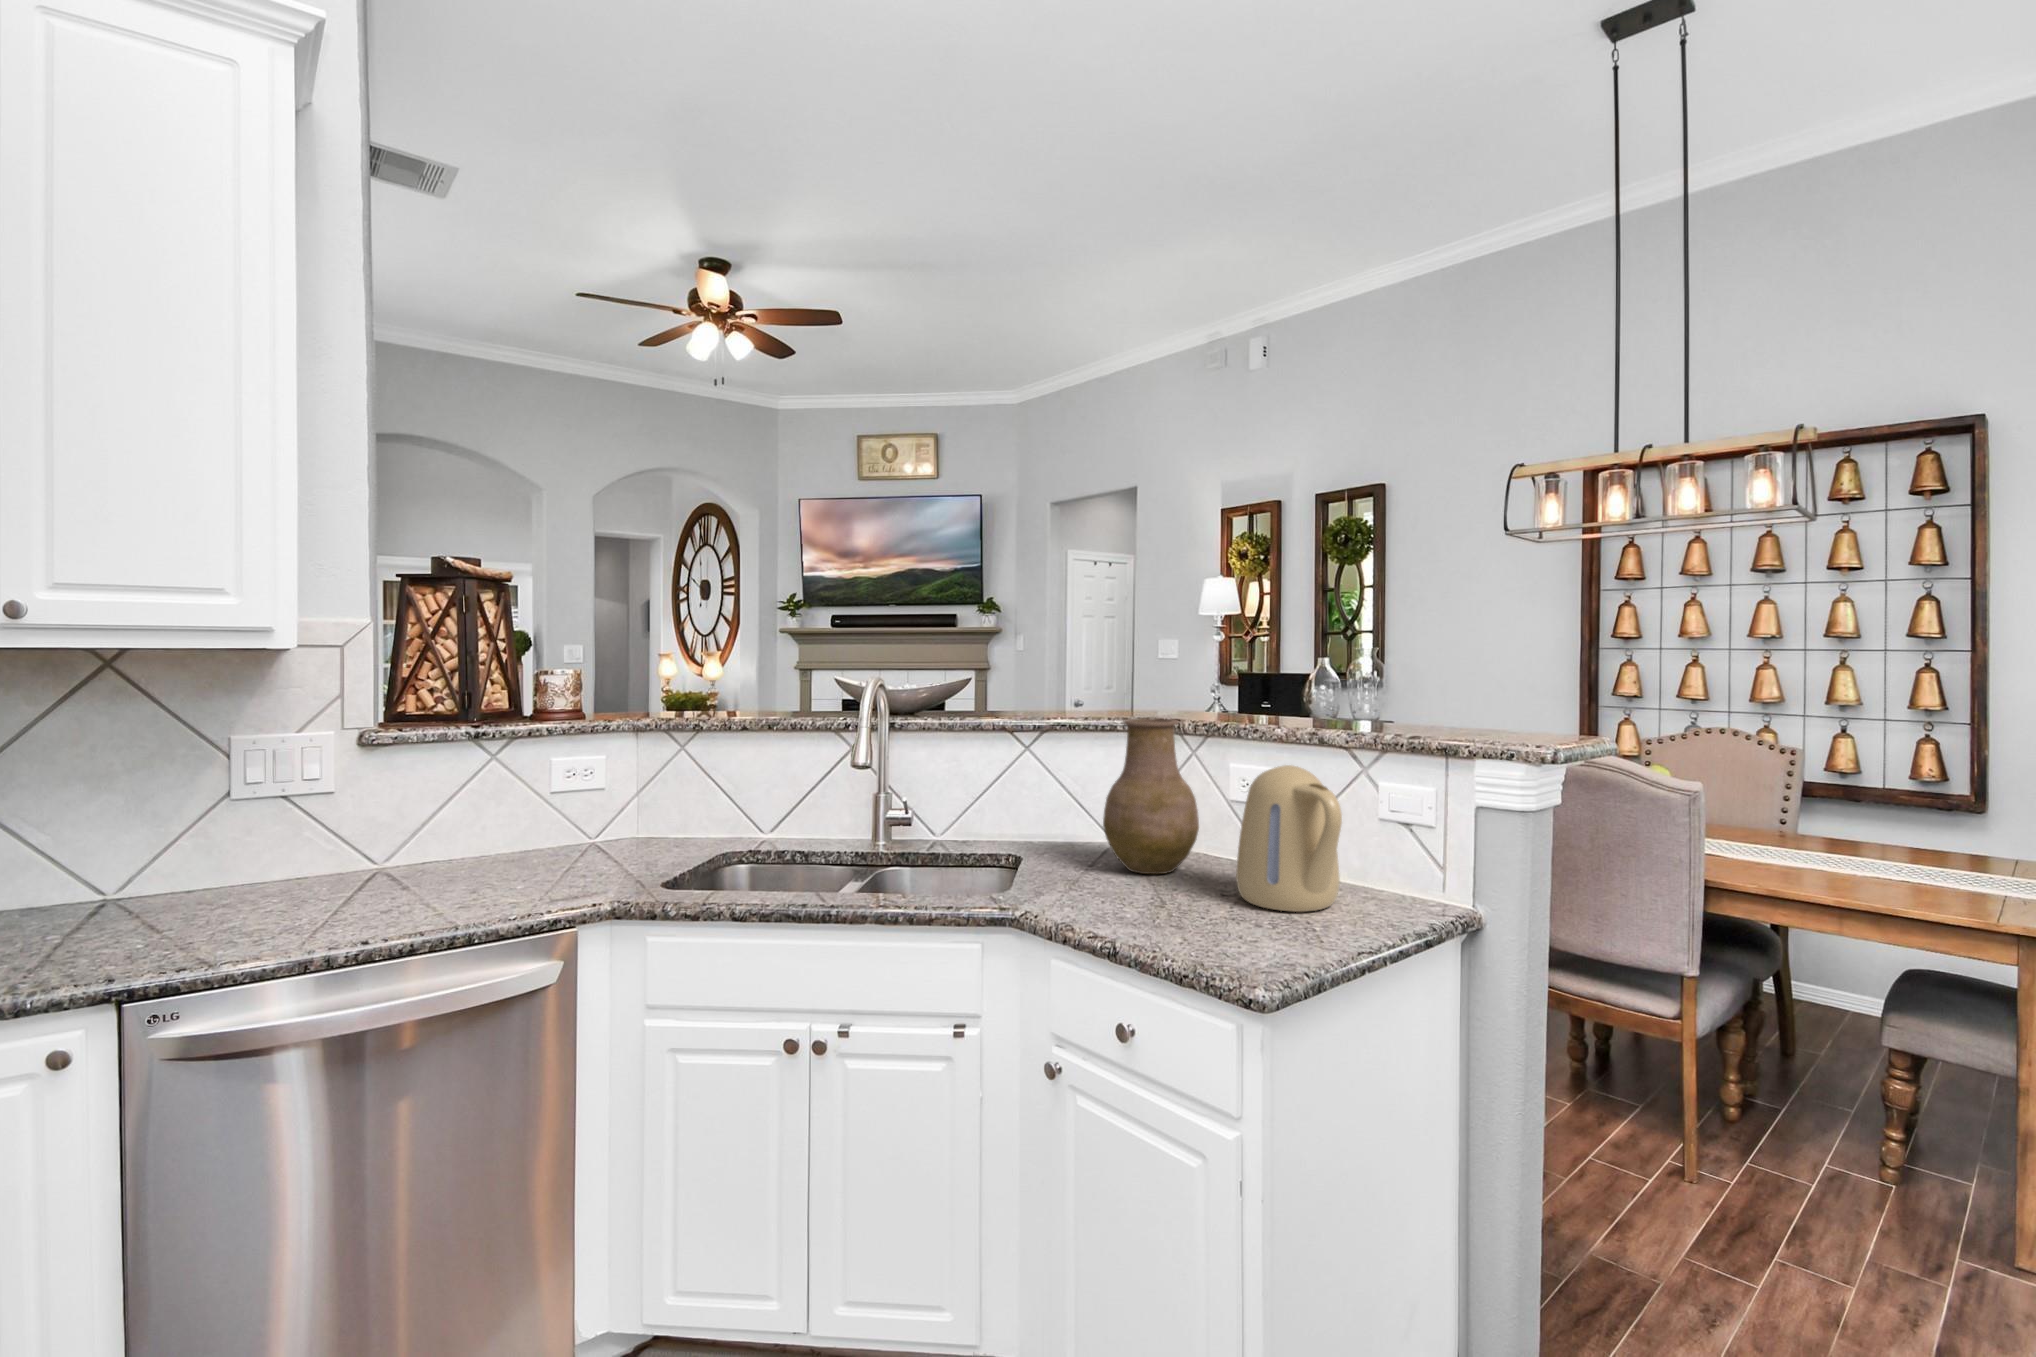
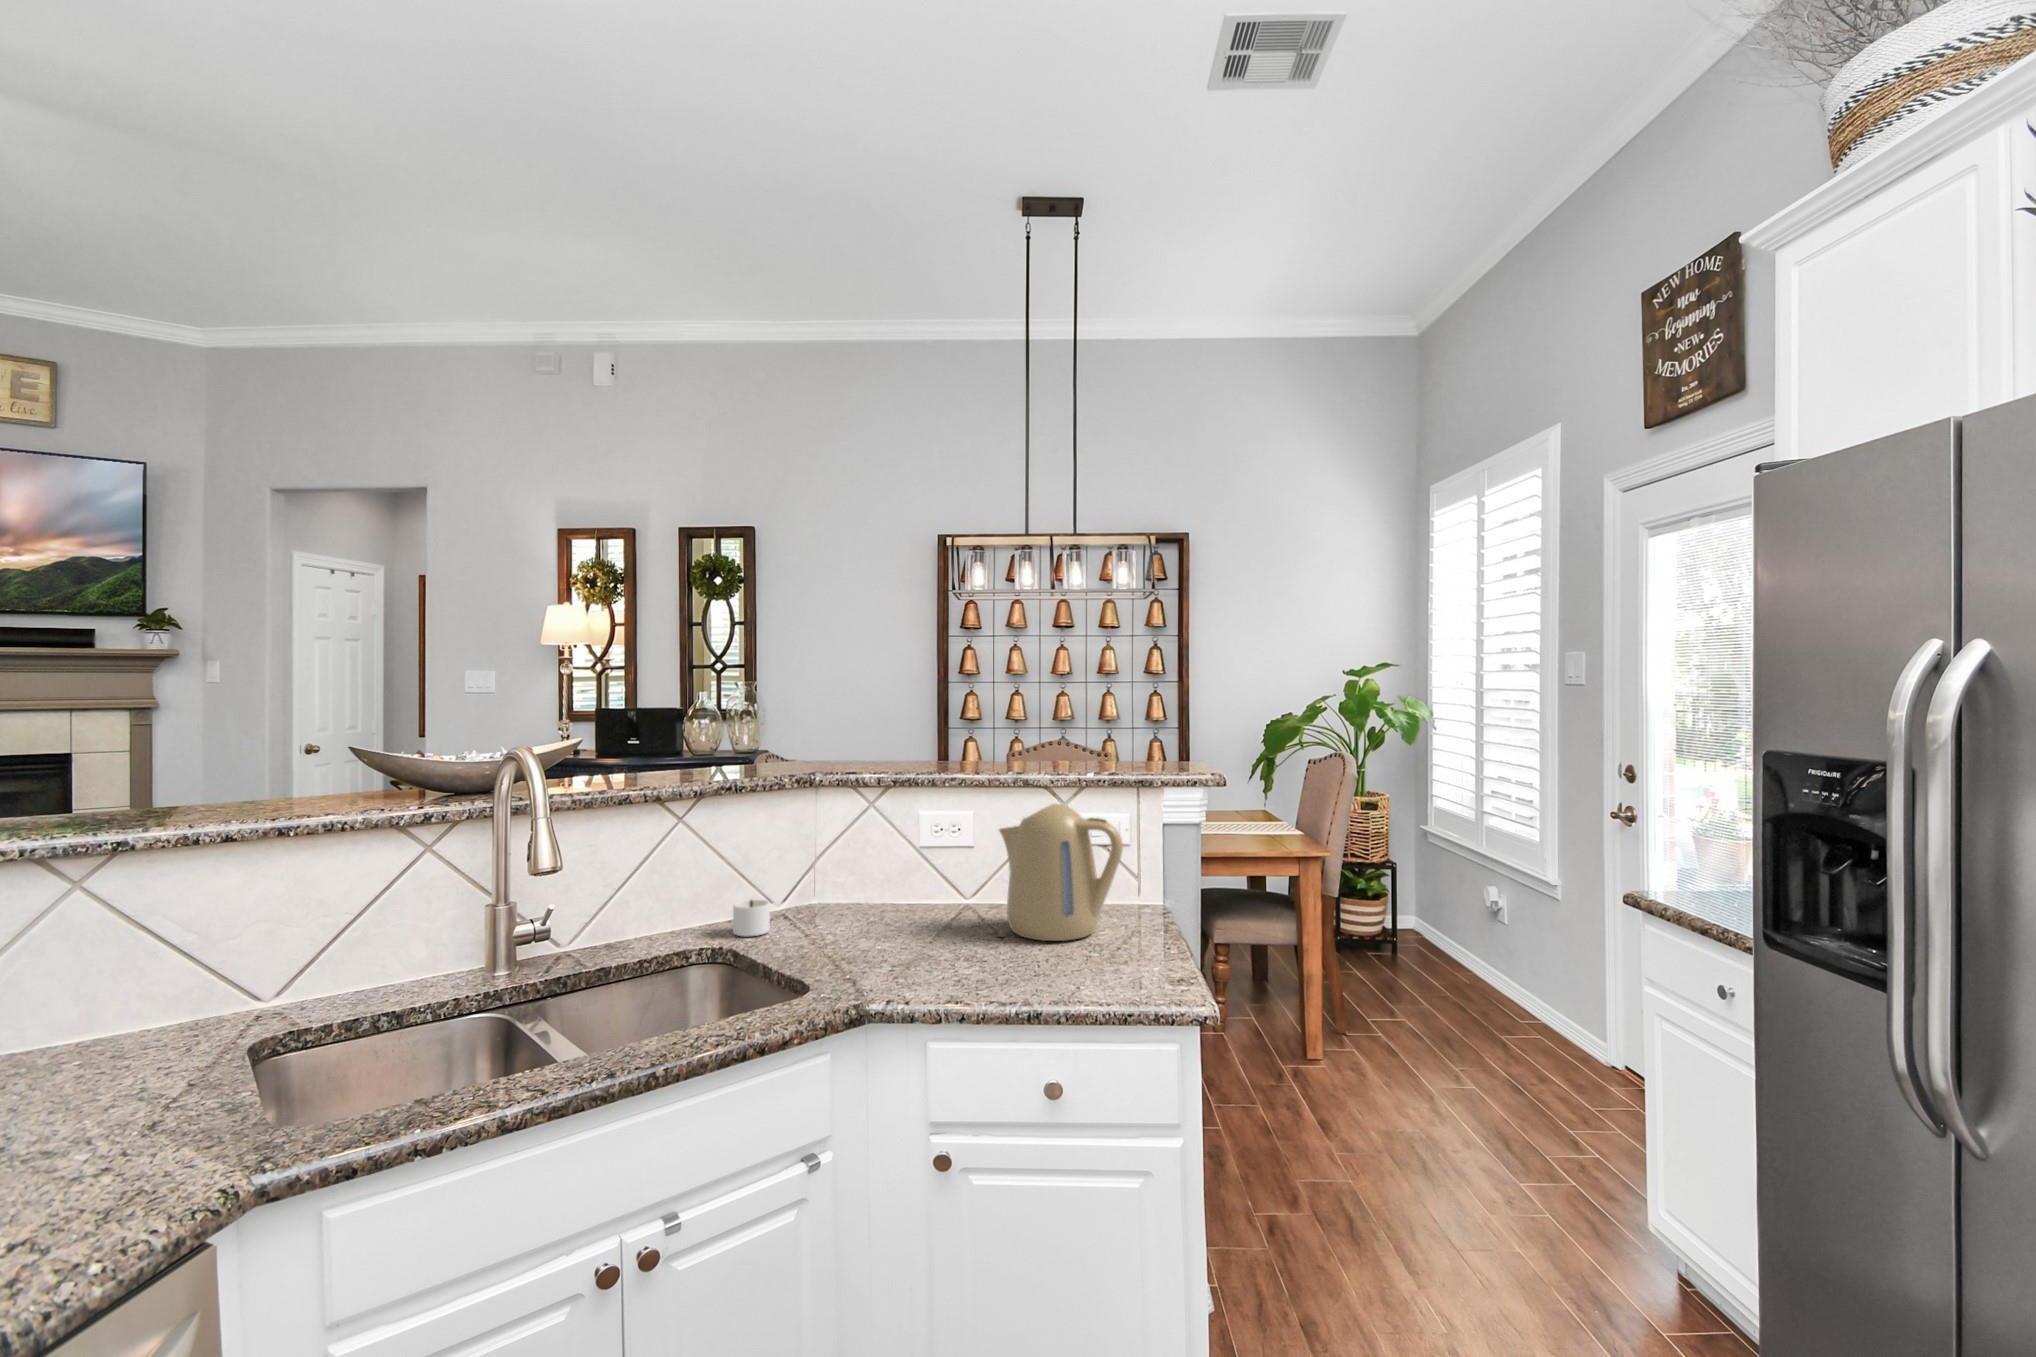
vase: present [1103,718,1199,874] -> none [837,769,940,937]
candle: none [1041,822,1082,853] -> present [733,900,770,936]

